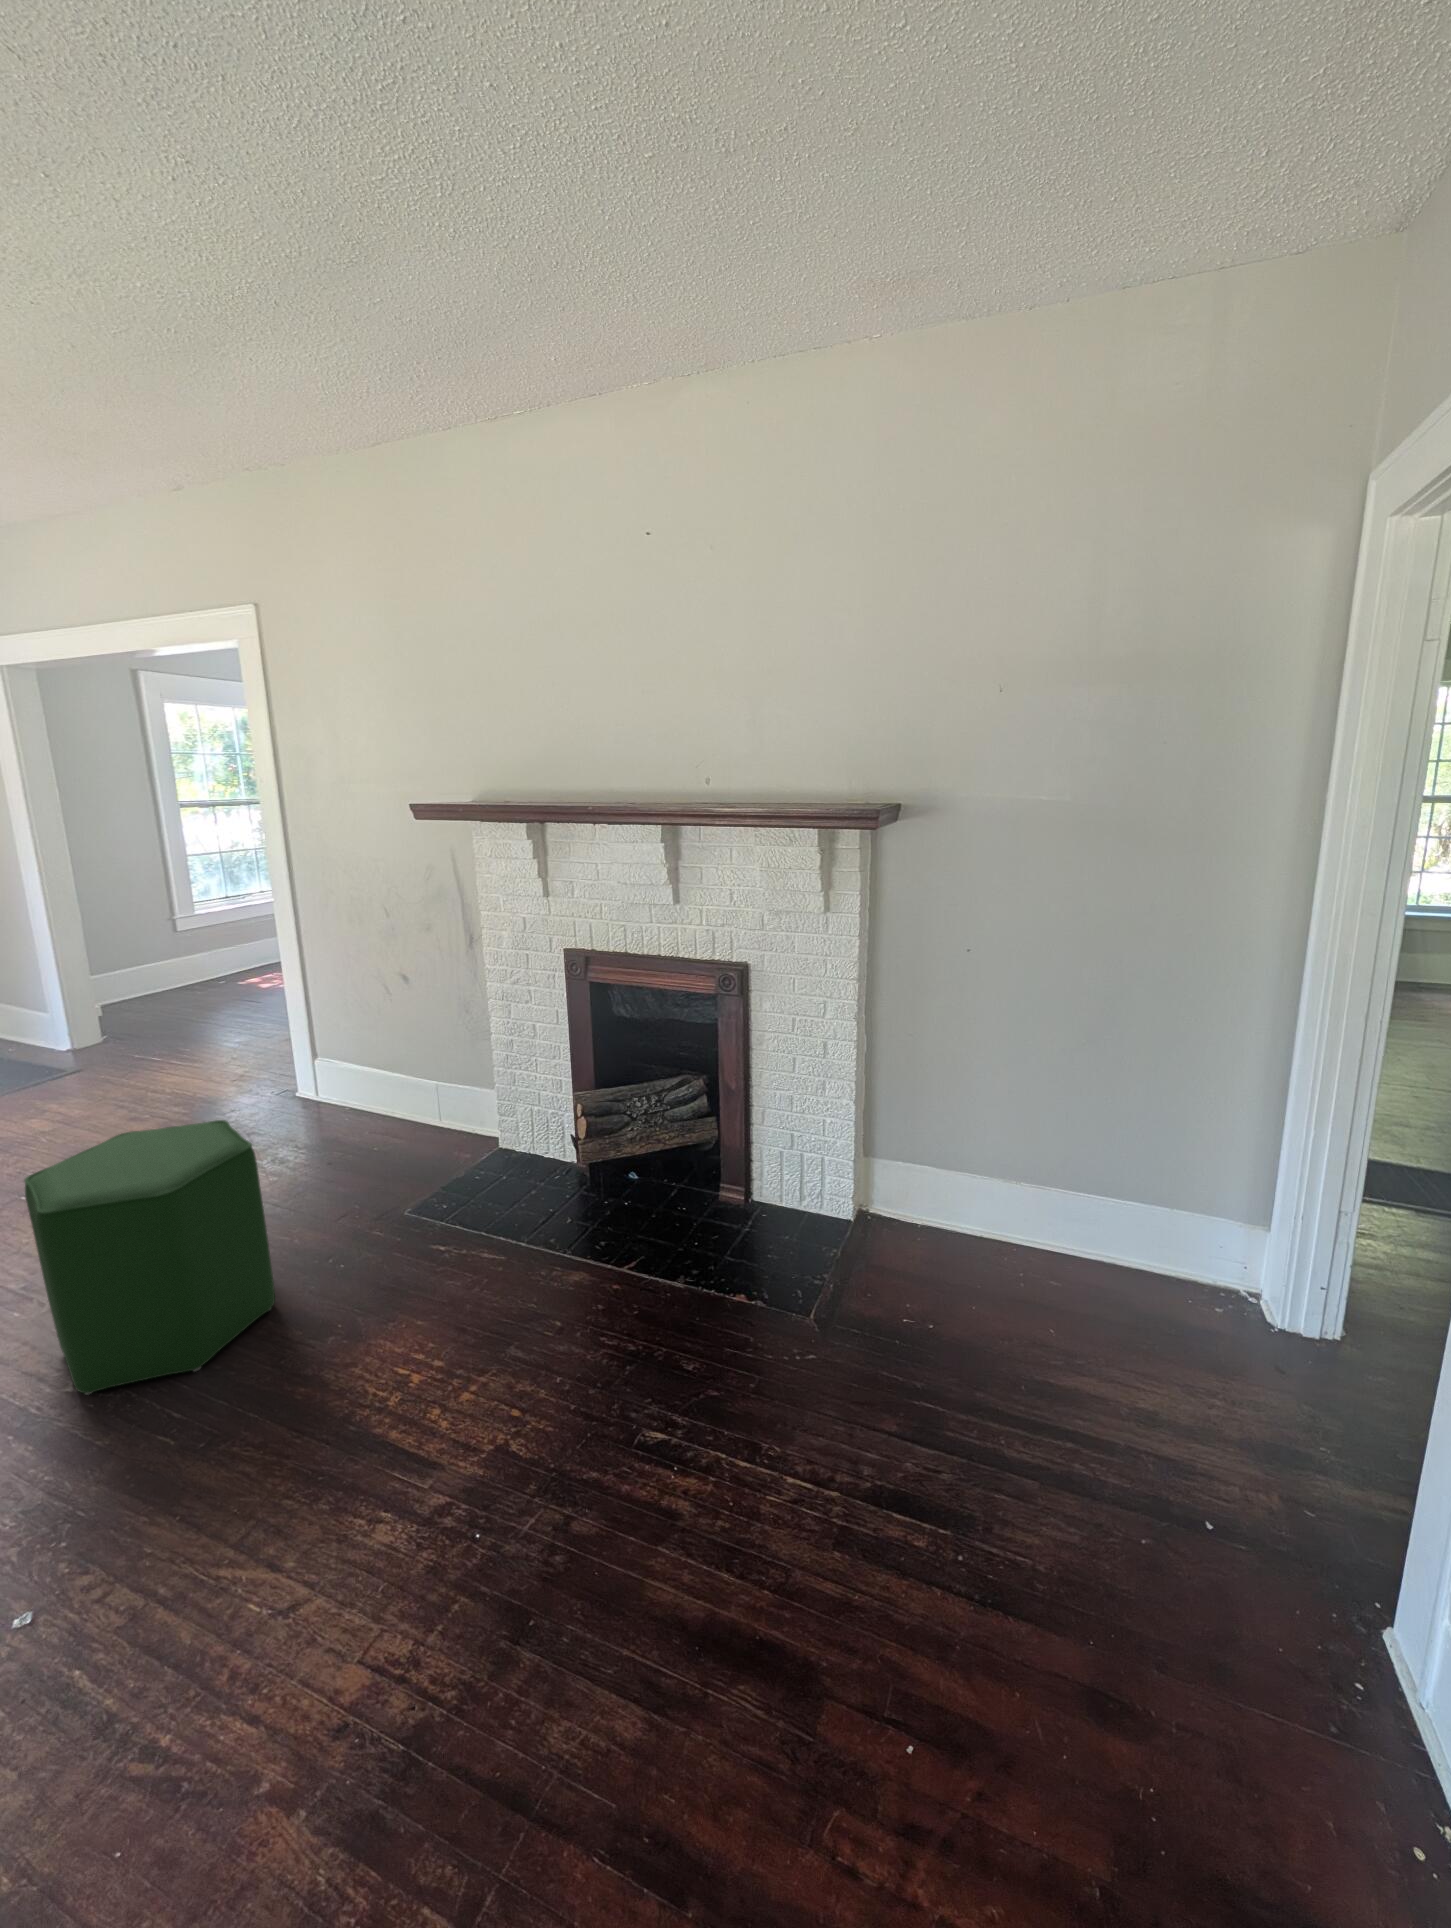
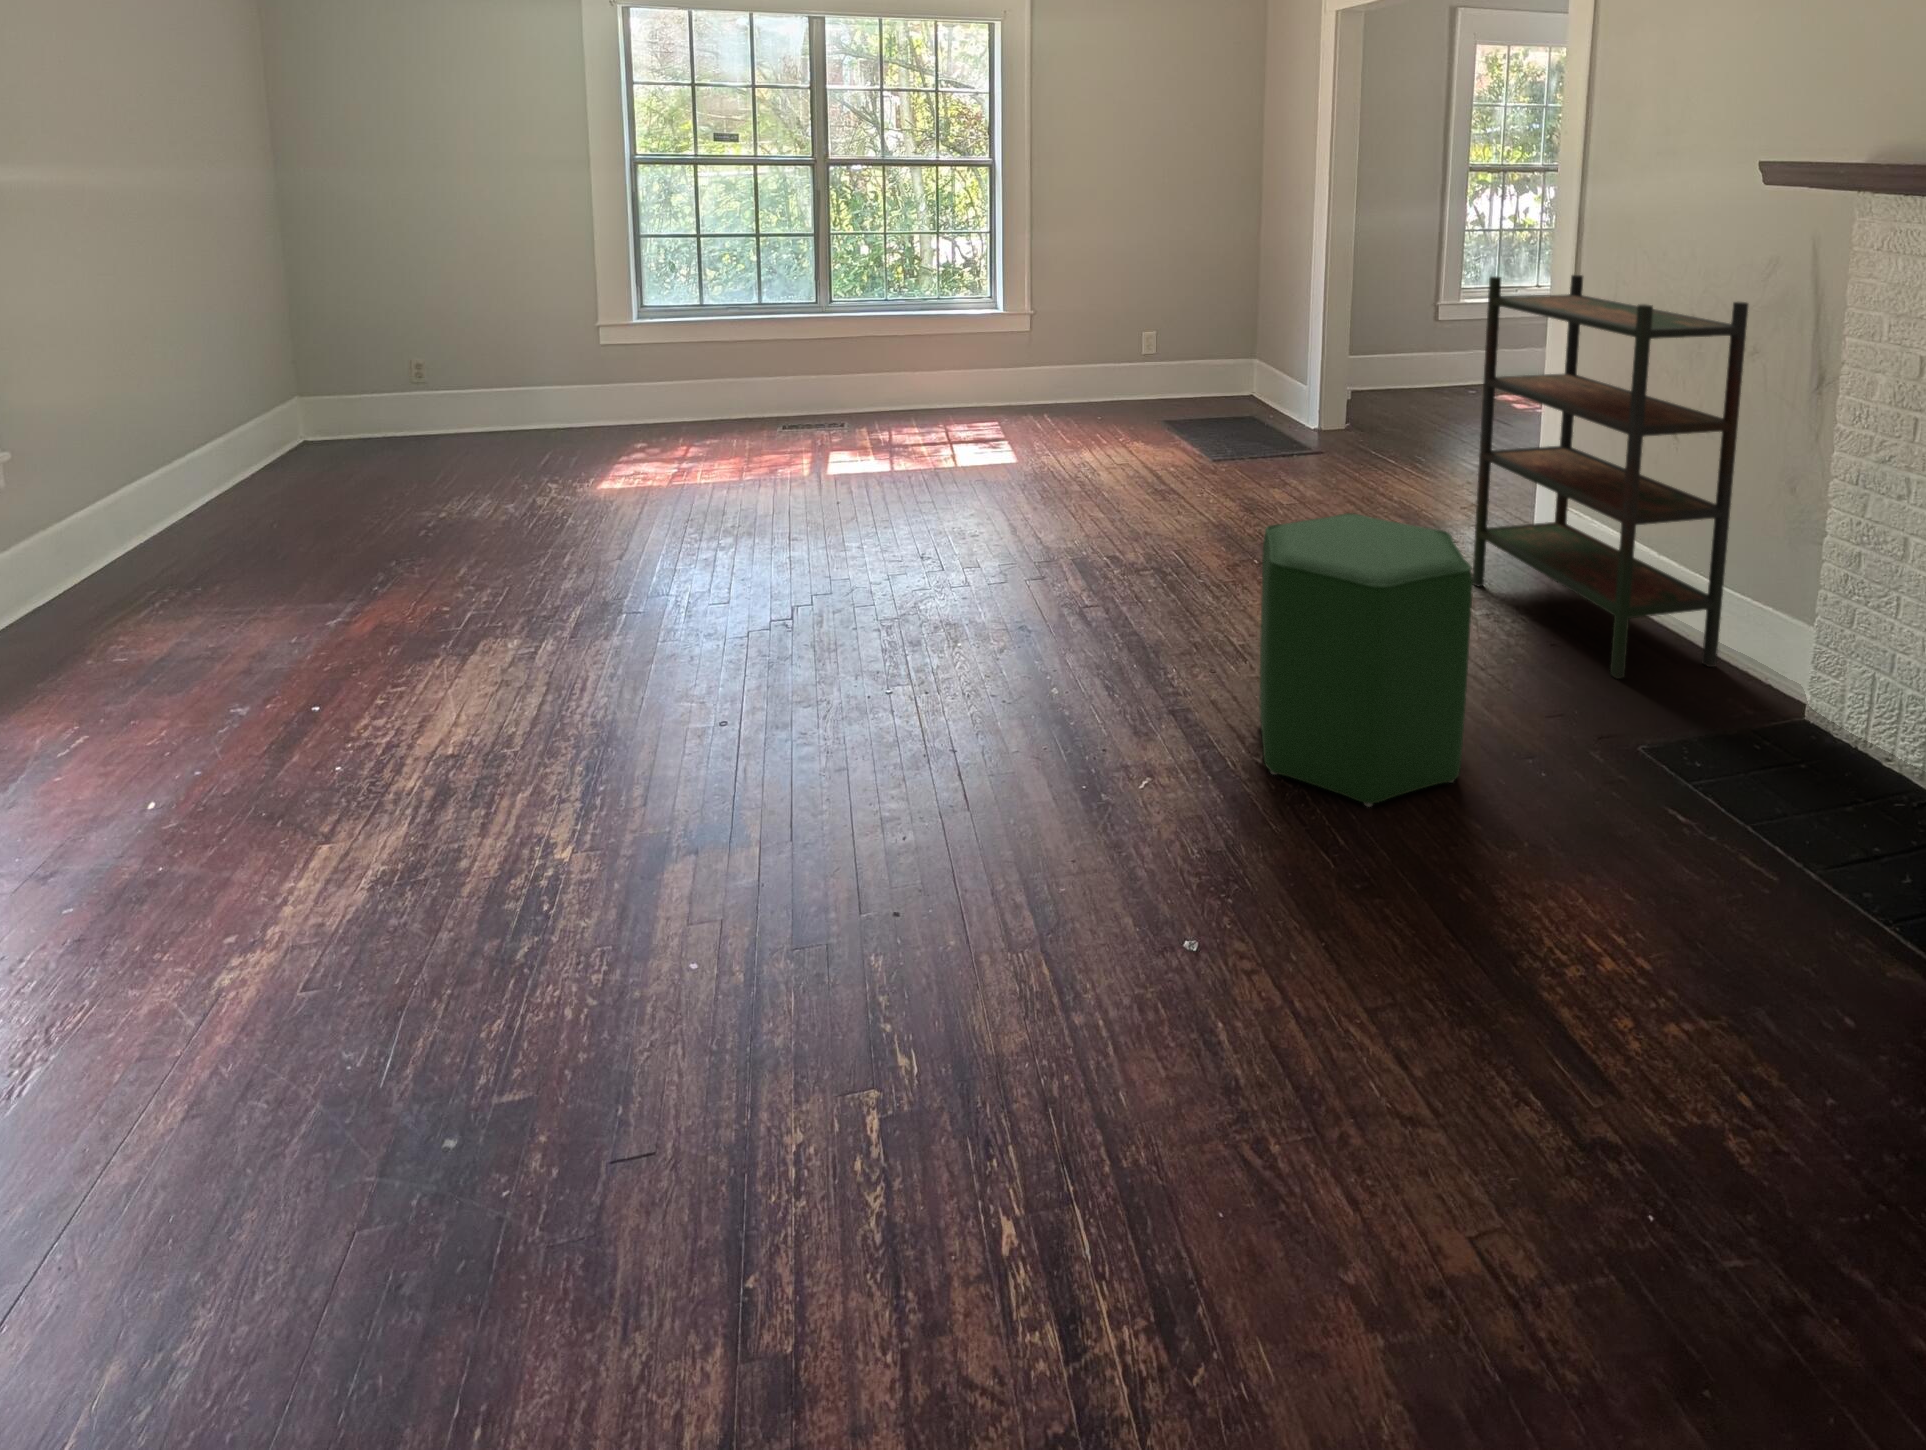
bookshelf: none [218,890,443,1170] -> present [1472,275,1748,679]

